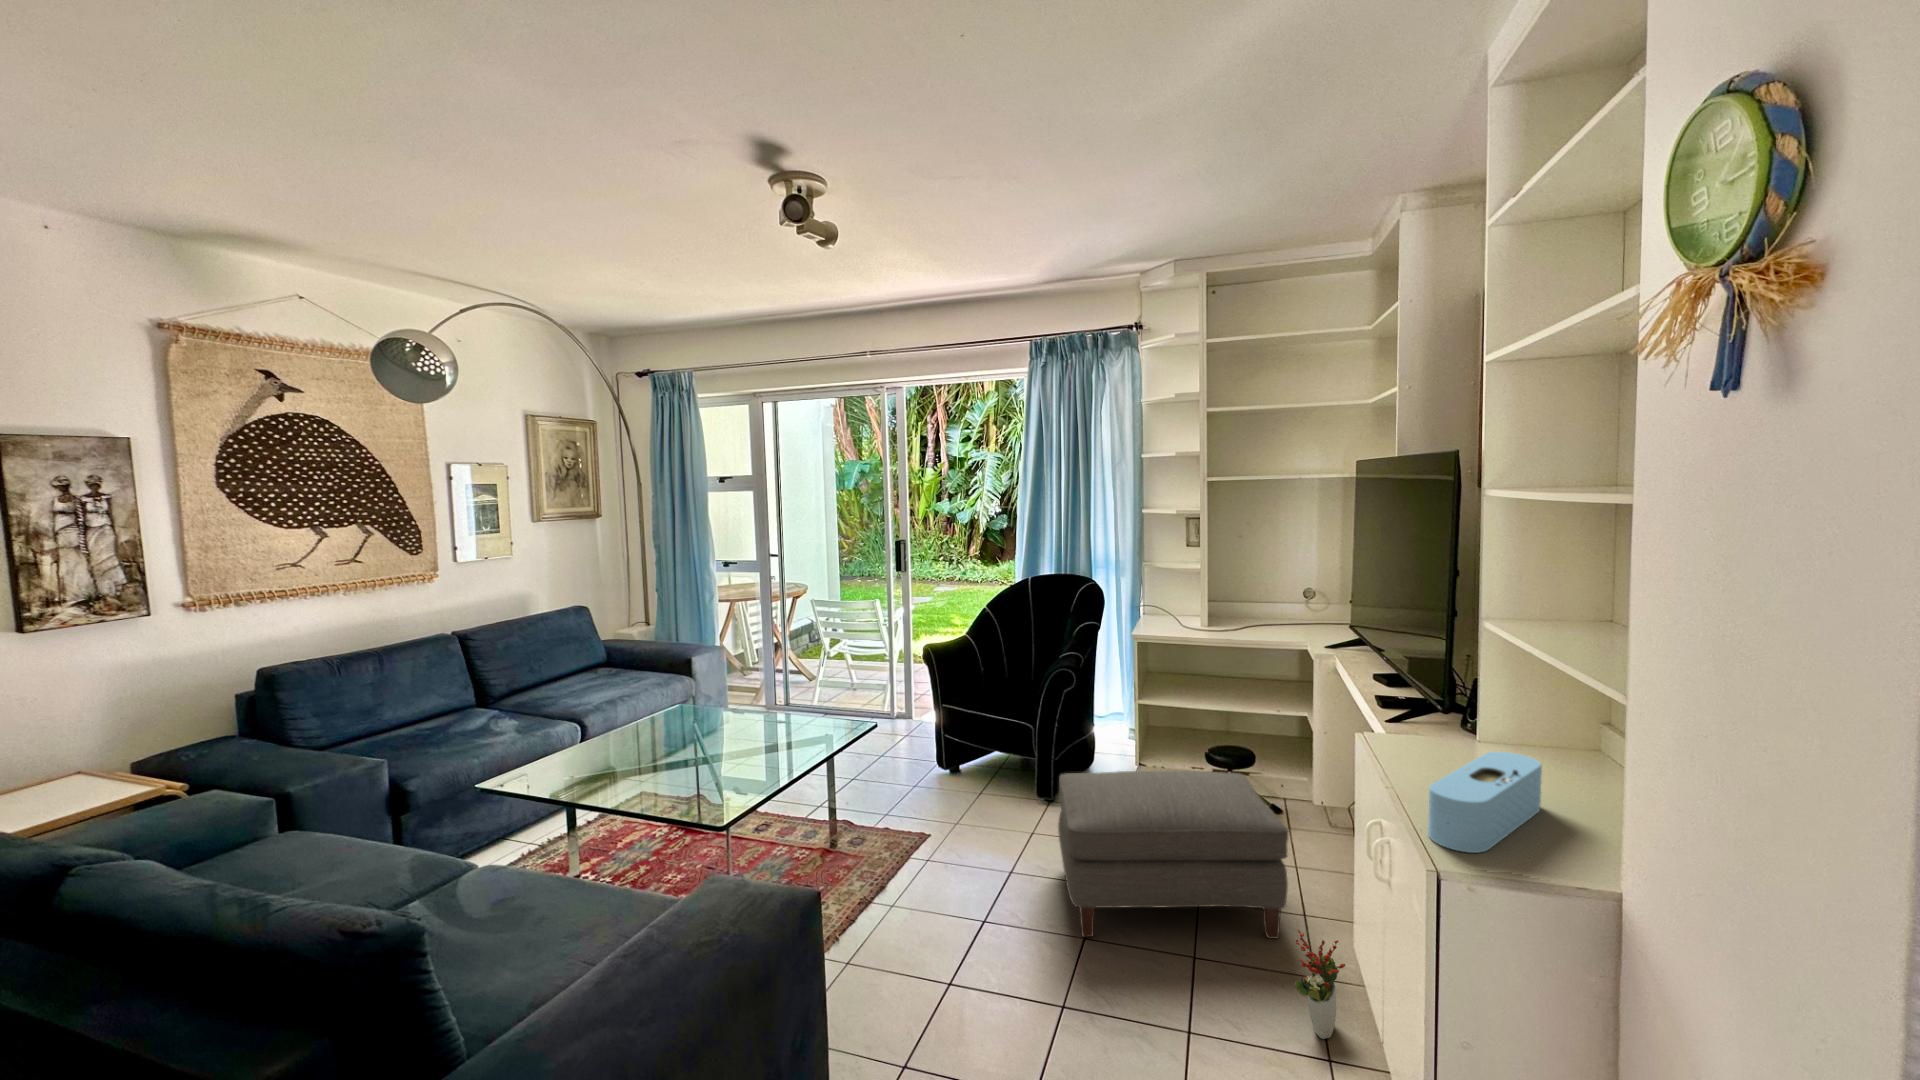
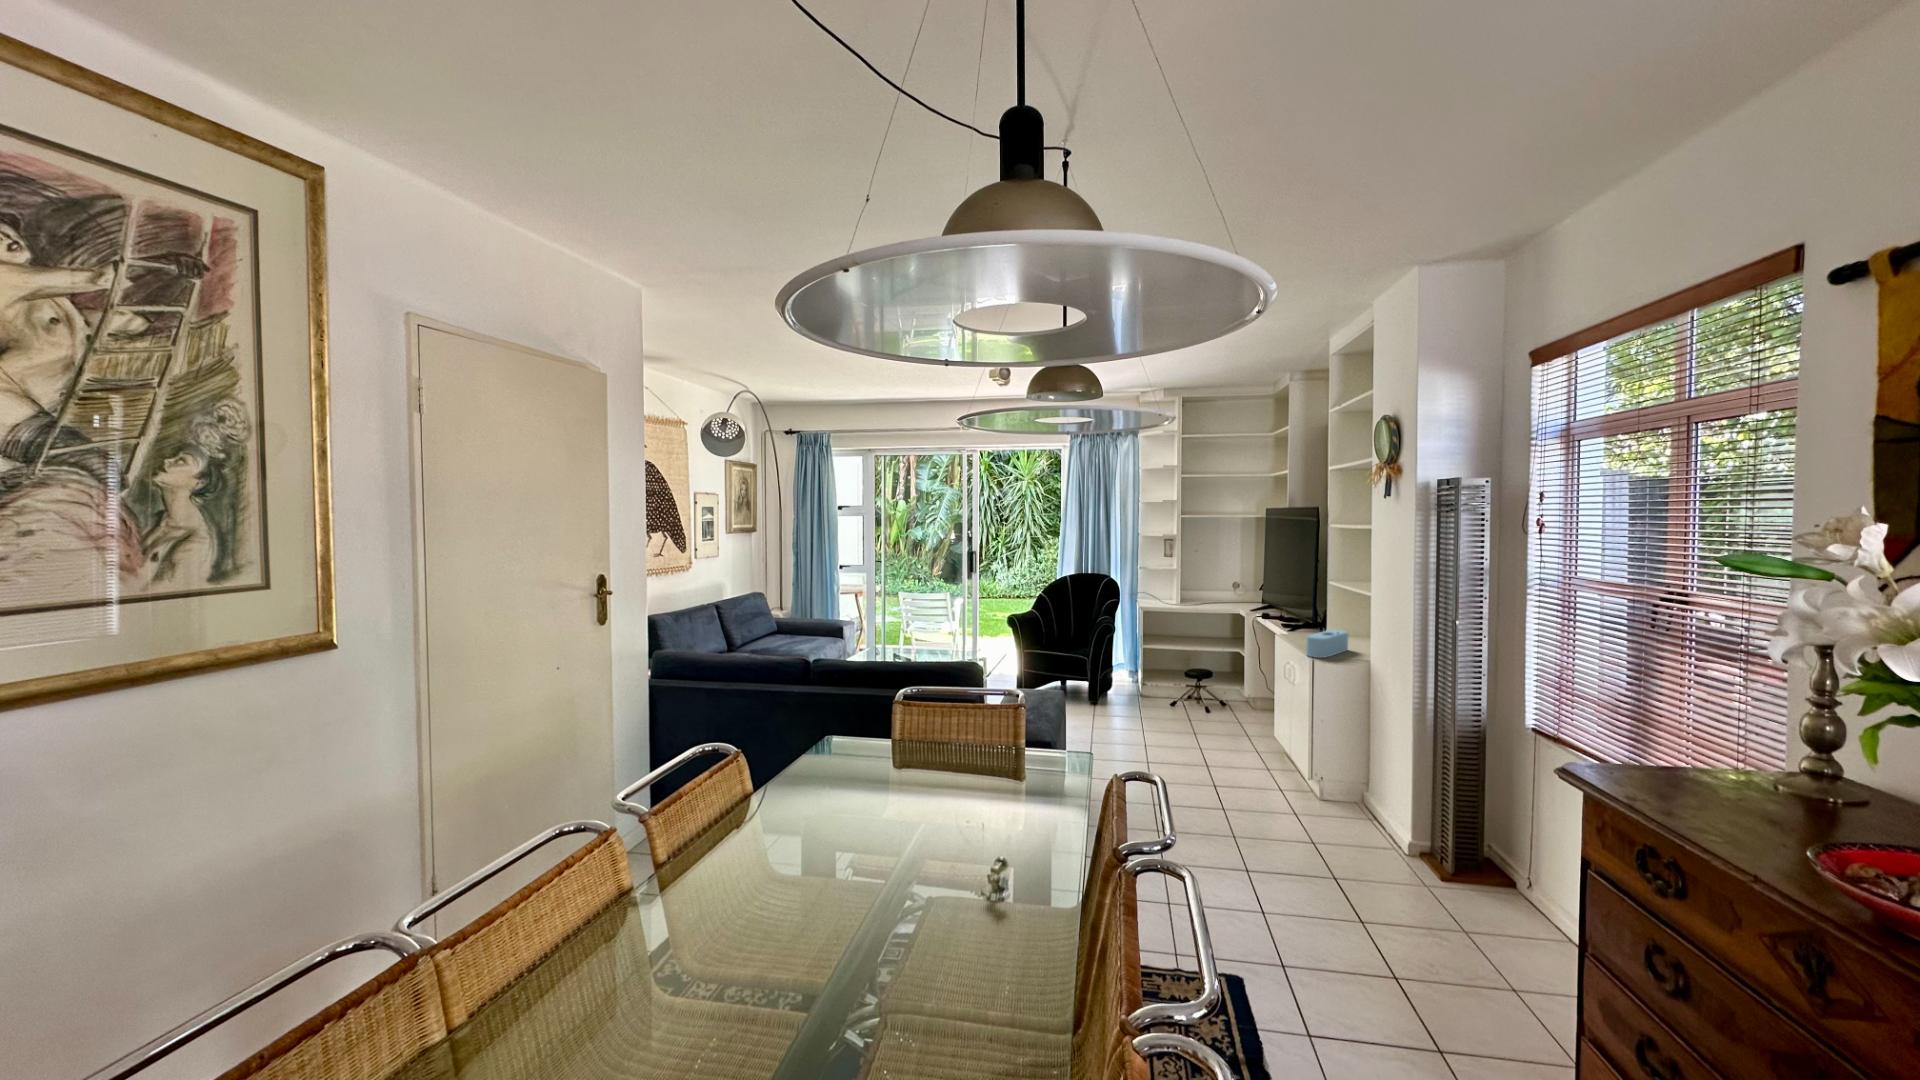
ottoman: present [1058,771,1288,939] -> none [1114,672,1241,749]
decorative plant: present [1295,929,1345,1039] -> none [1248,724,1271,771]

